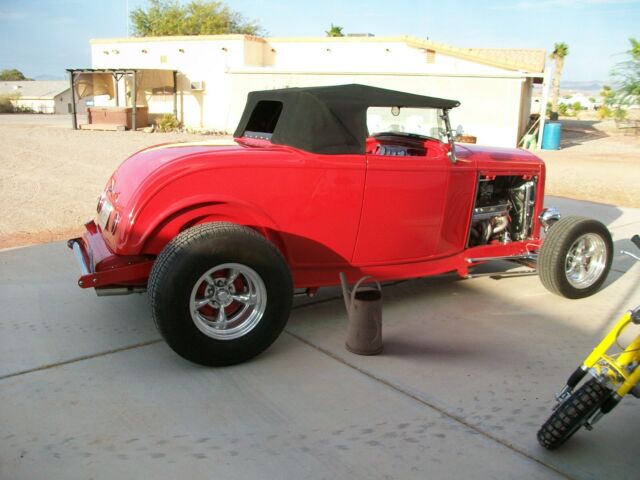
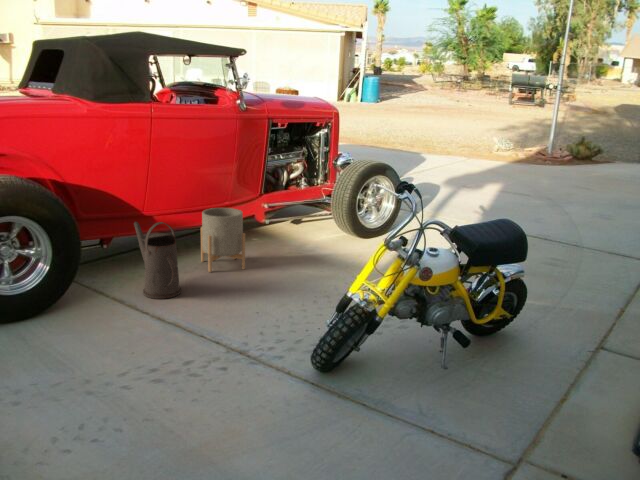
planter: none [400,261,450,328] -> present [201,208,245,272]

